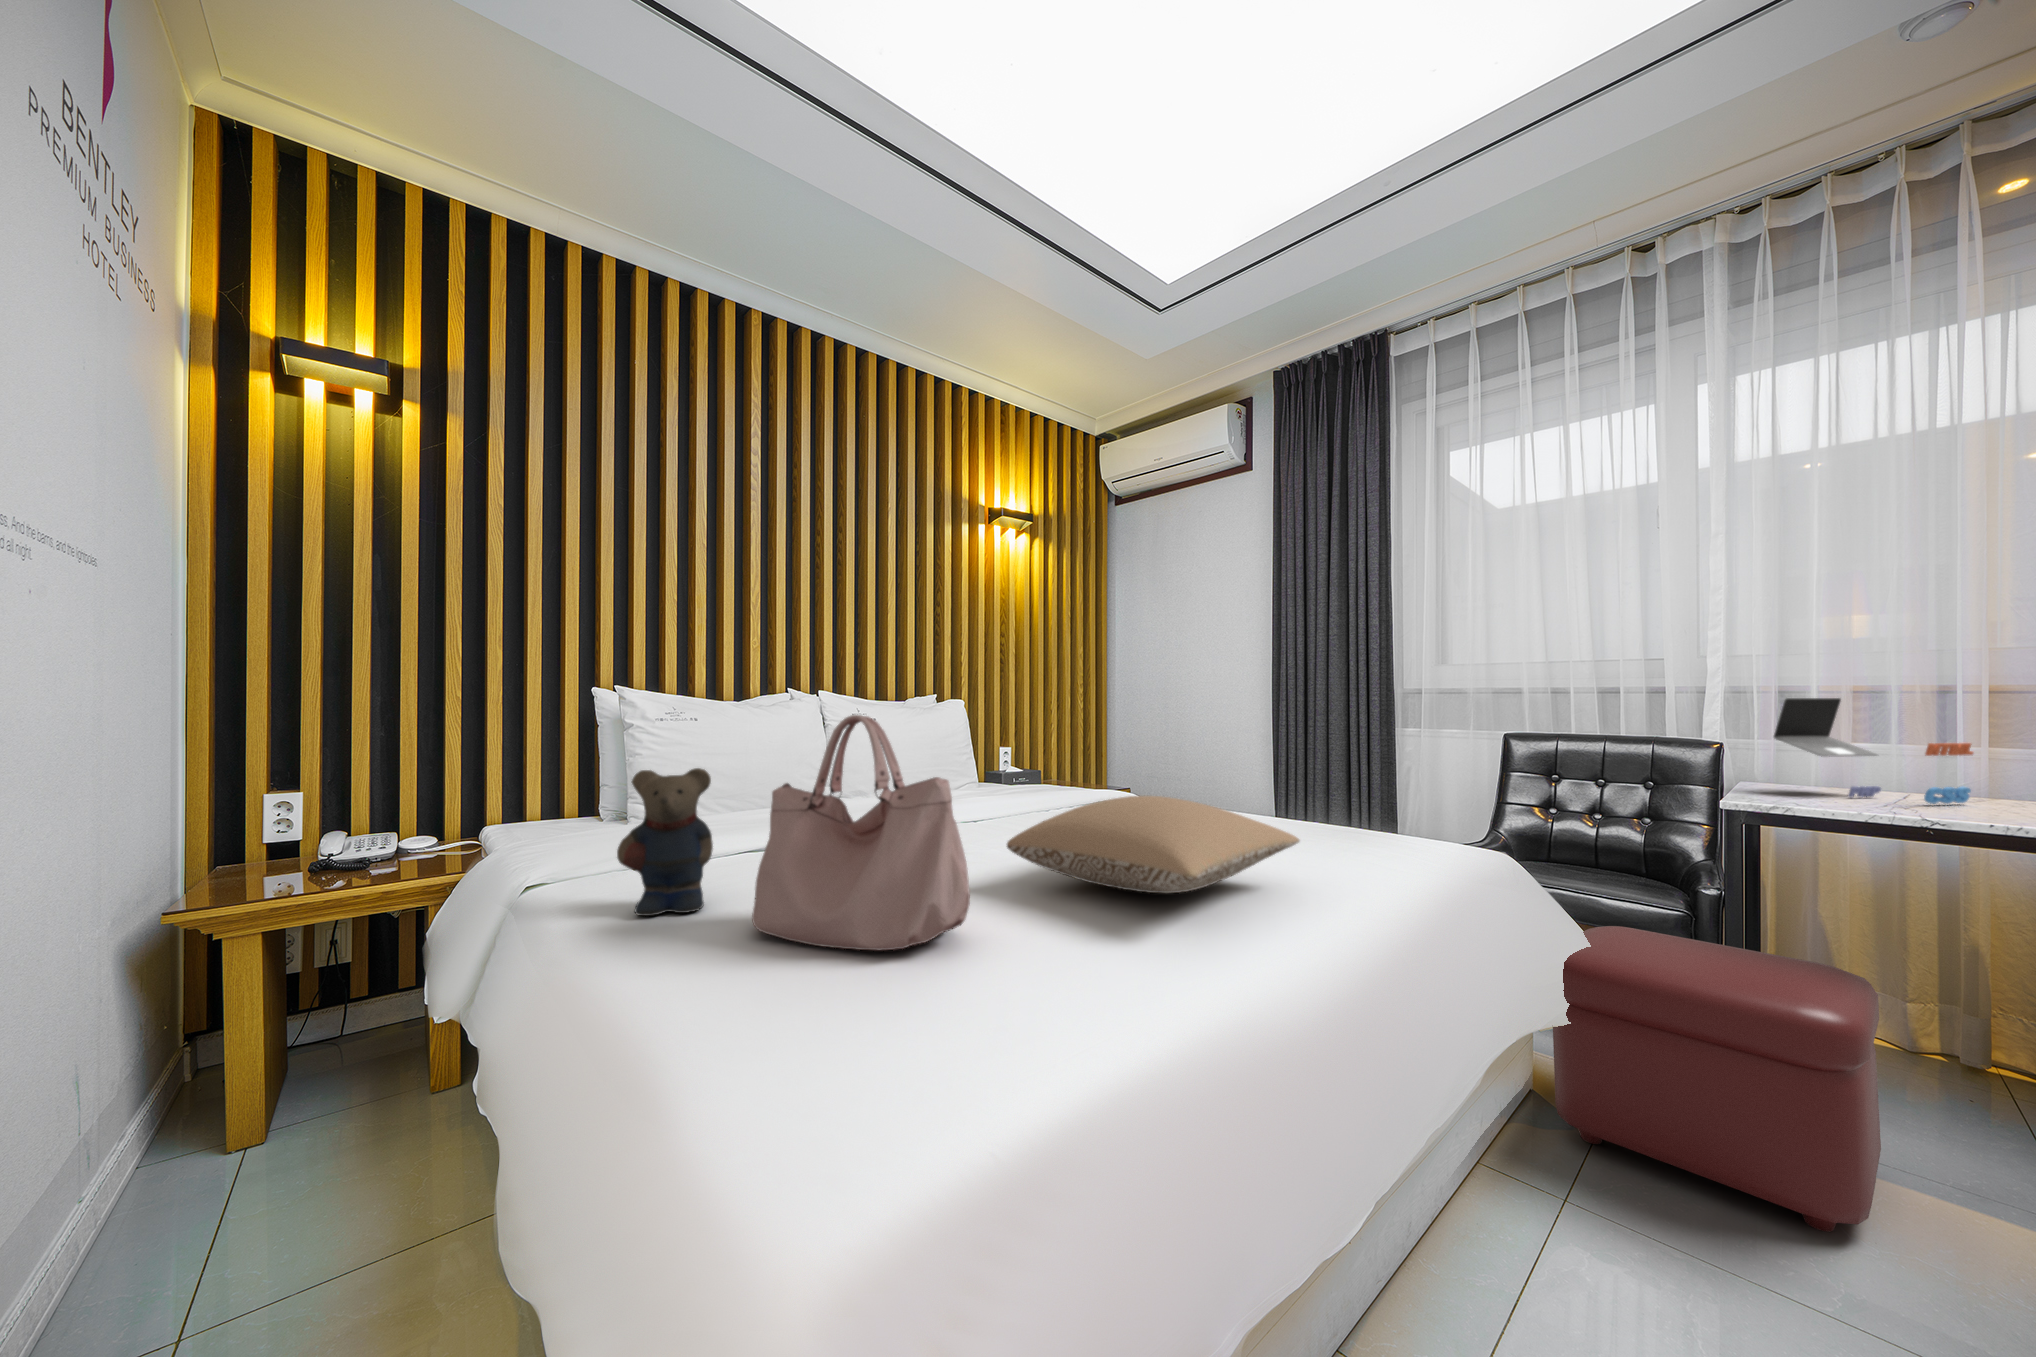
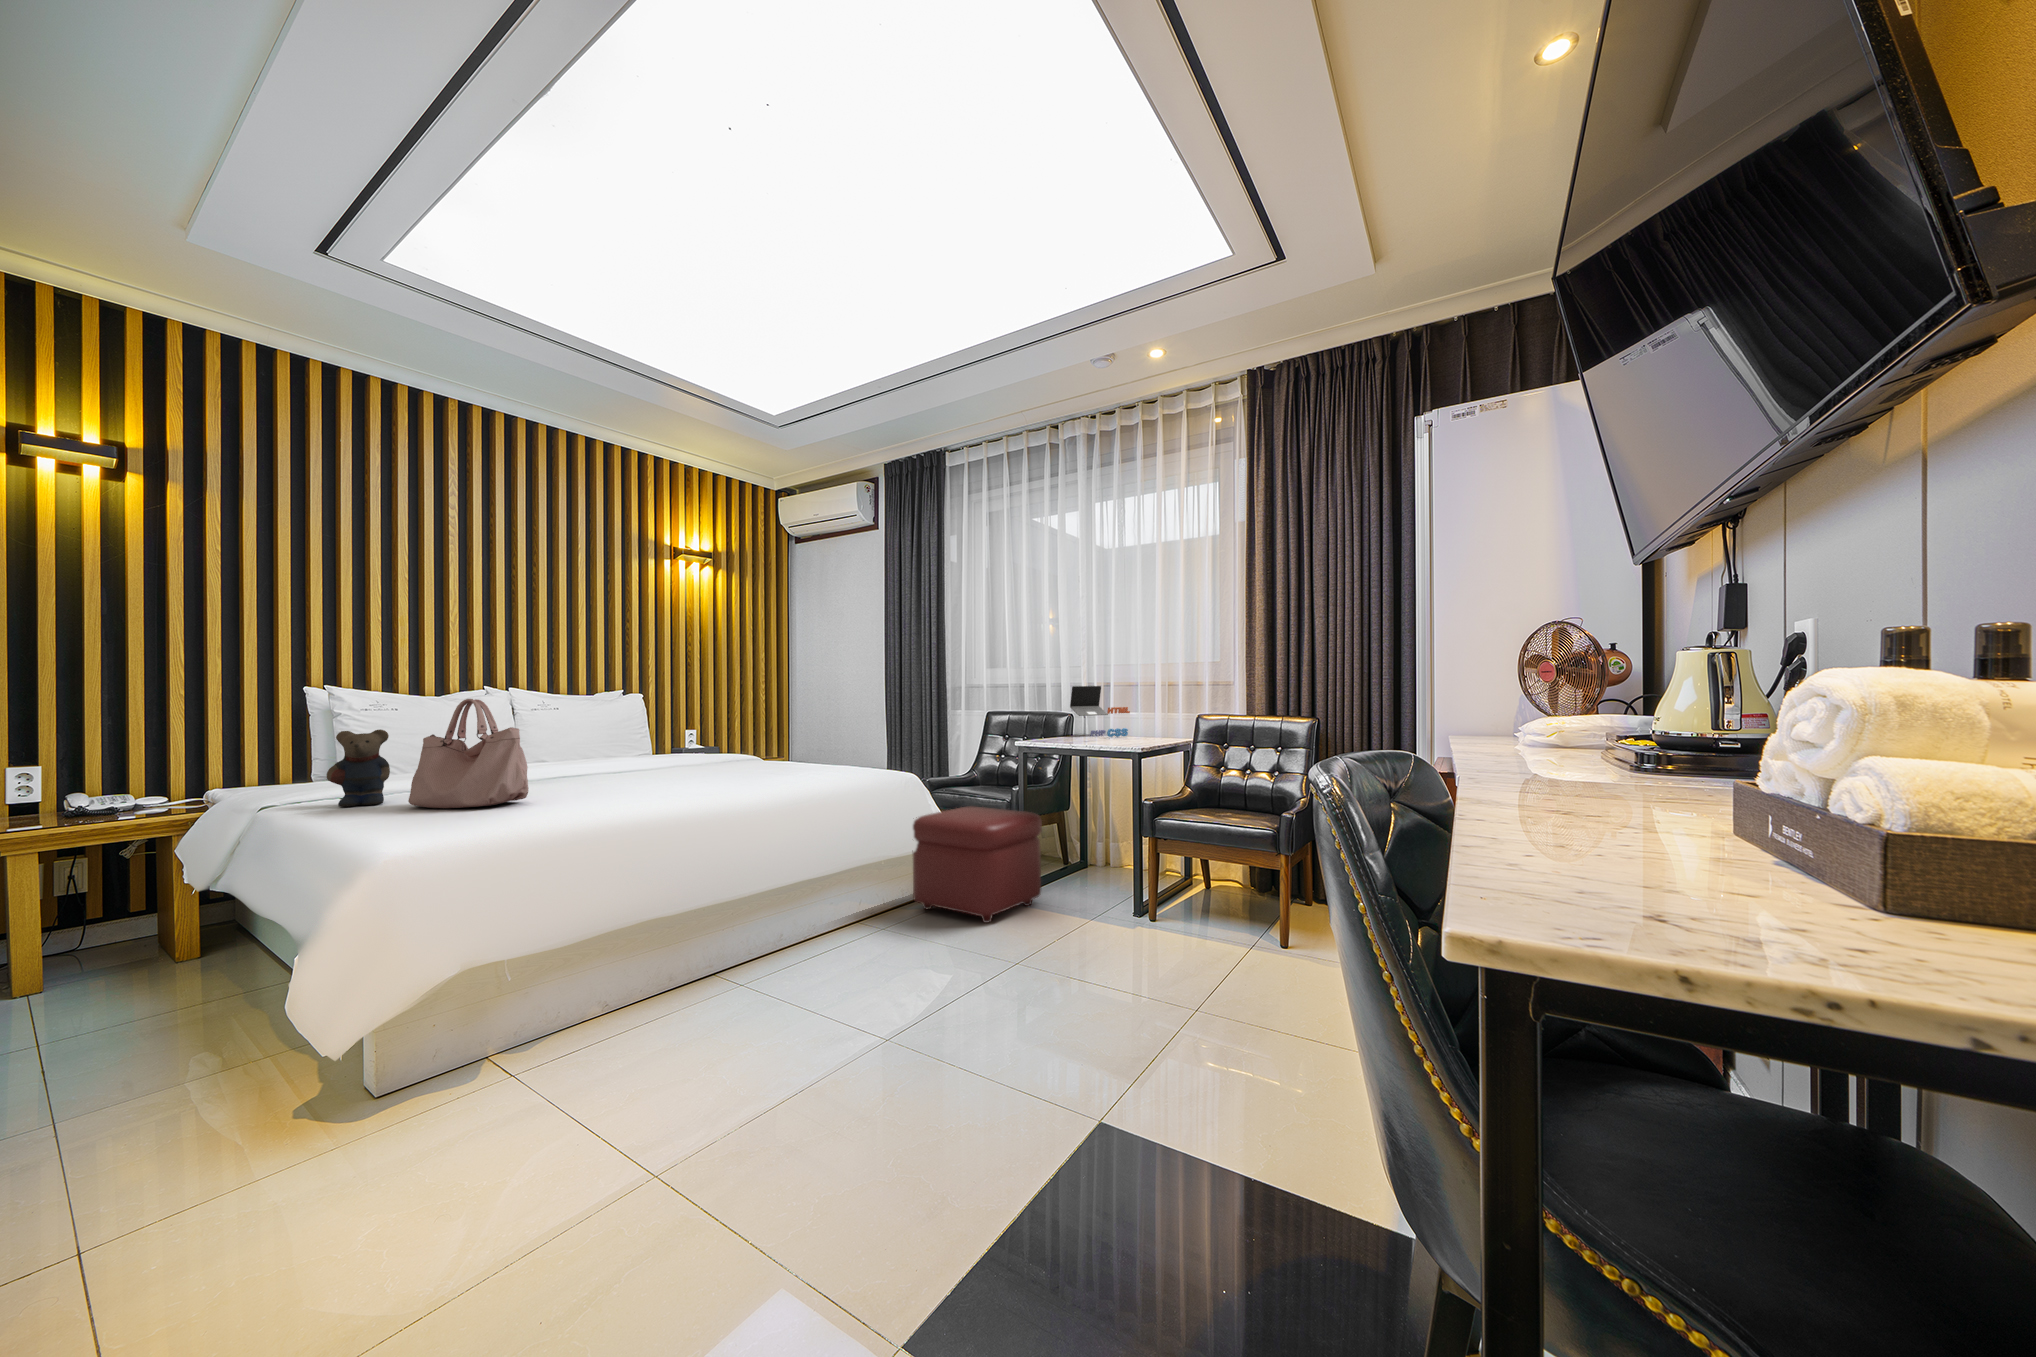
pillow: present [1007,796,1299,893] -> none [577,740,743,786]

